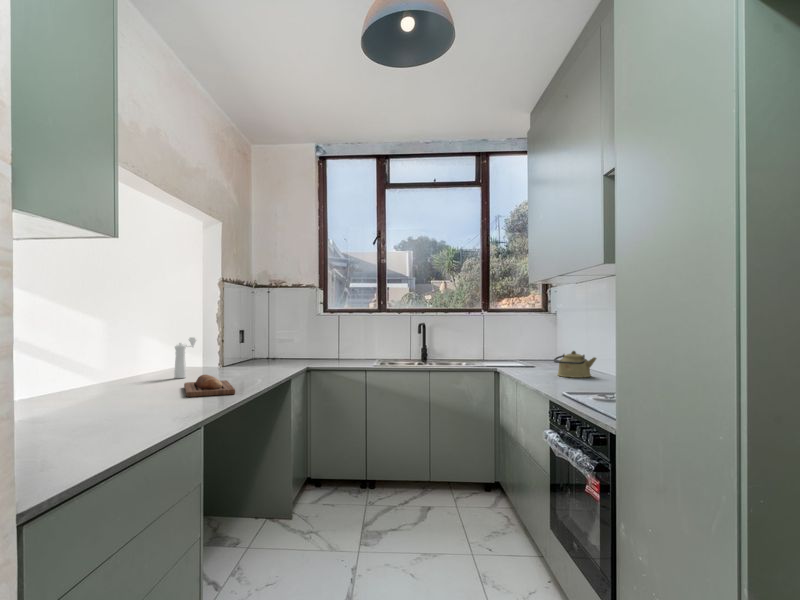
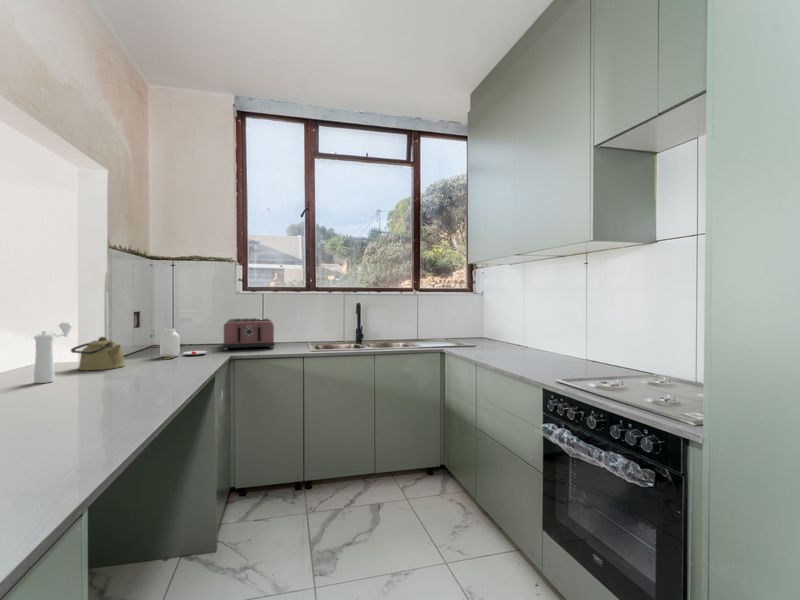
toaster: none [305,337,350,363] -> present [223,318,275,350]
jar: none [256,344,293,368] -> present [160,329,206,359]
kettle: present [554,351,596,378] -> present [71,337,126,370]
bread loaf: present [184,375,235,397] -> none [50,381,145,427]

